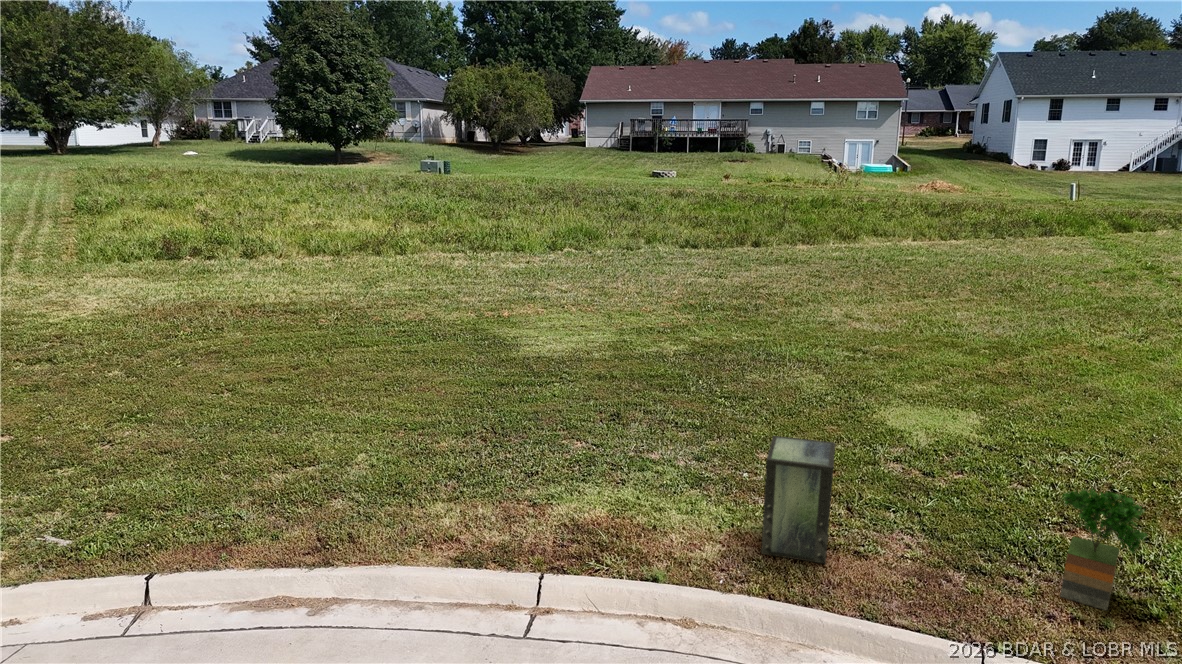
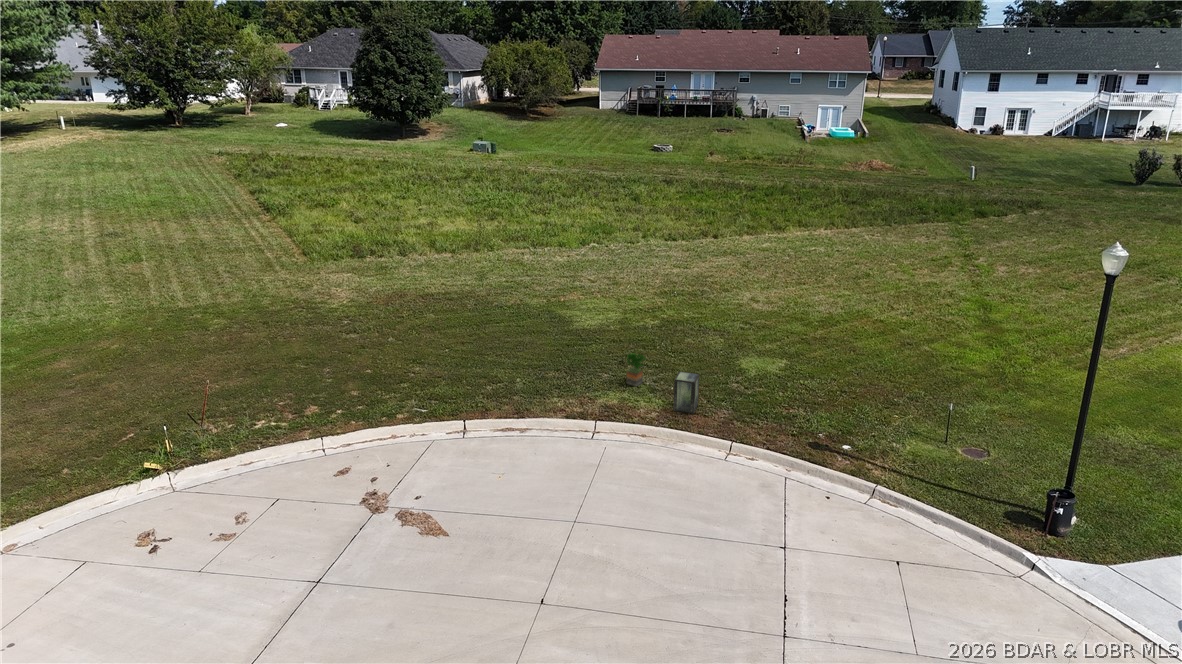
potted tree: present [1060,488,1147,610] -> present [627,353,646,386]

